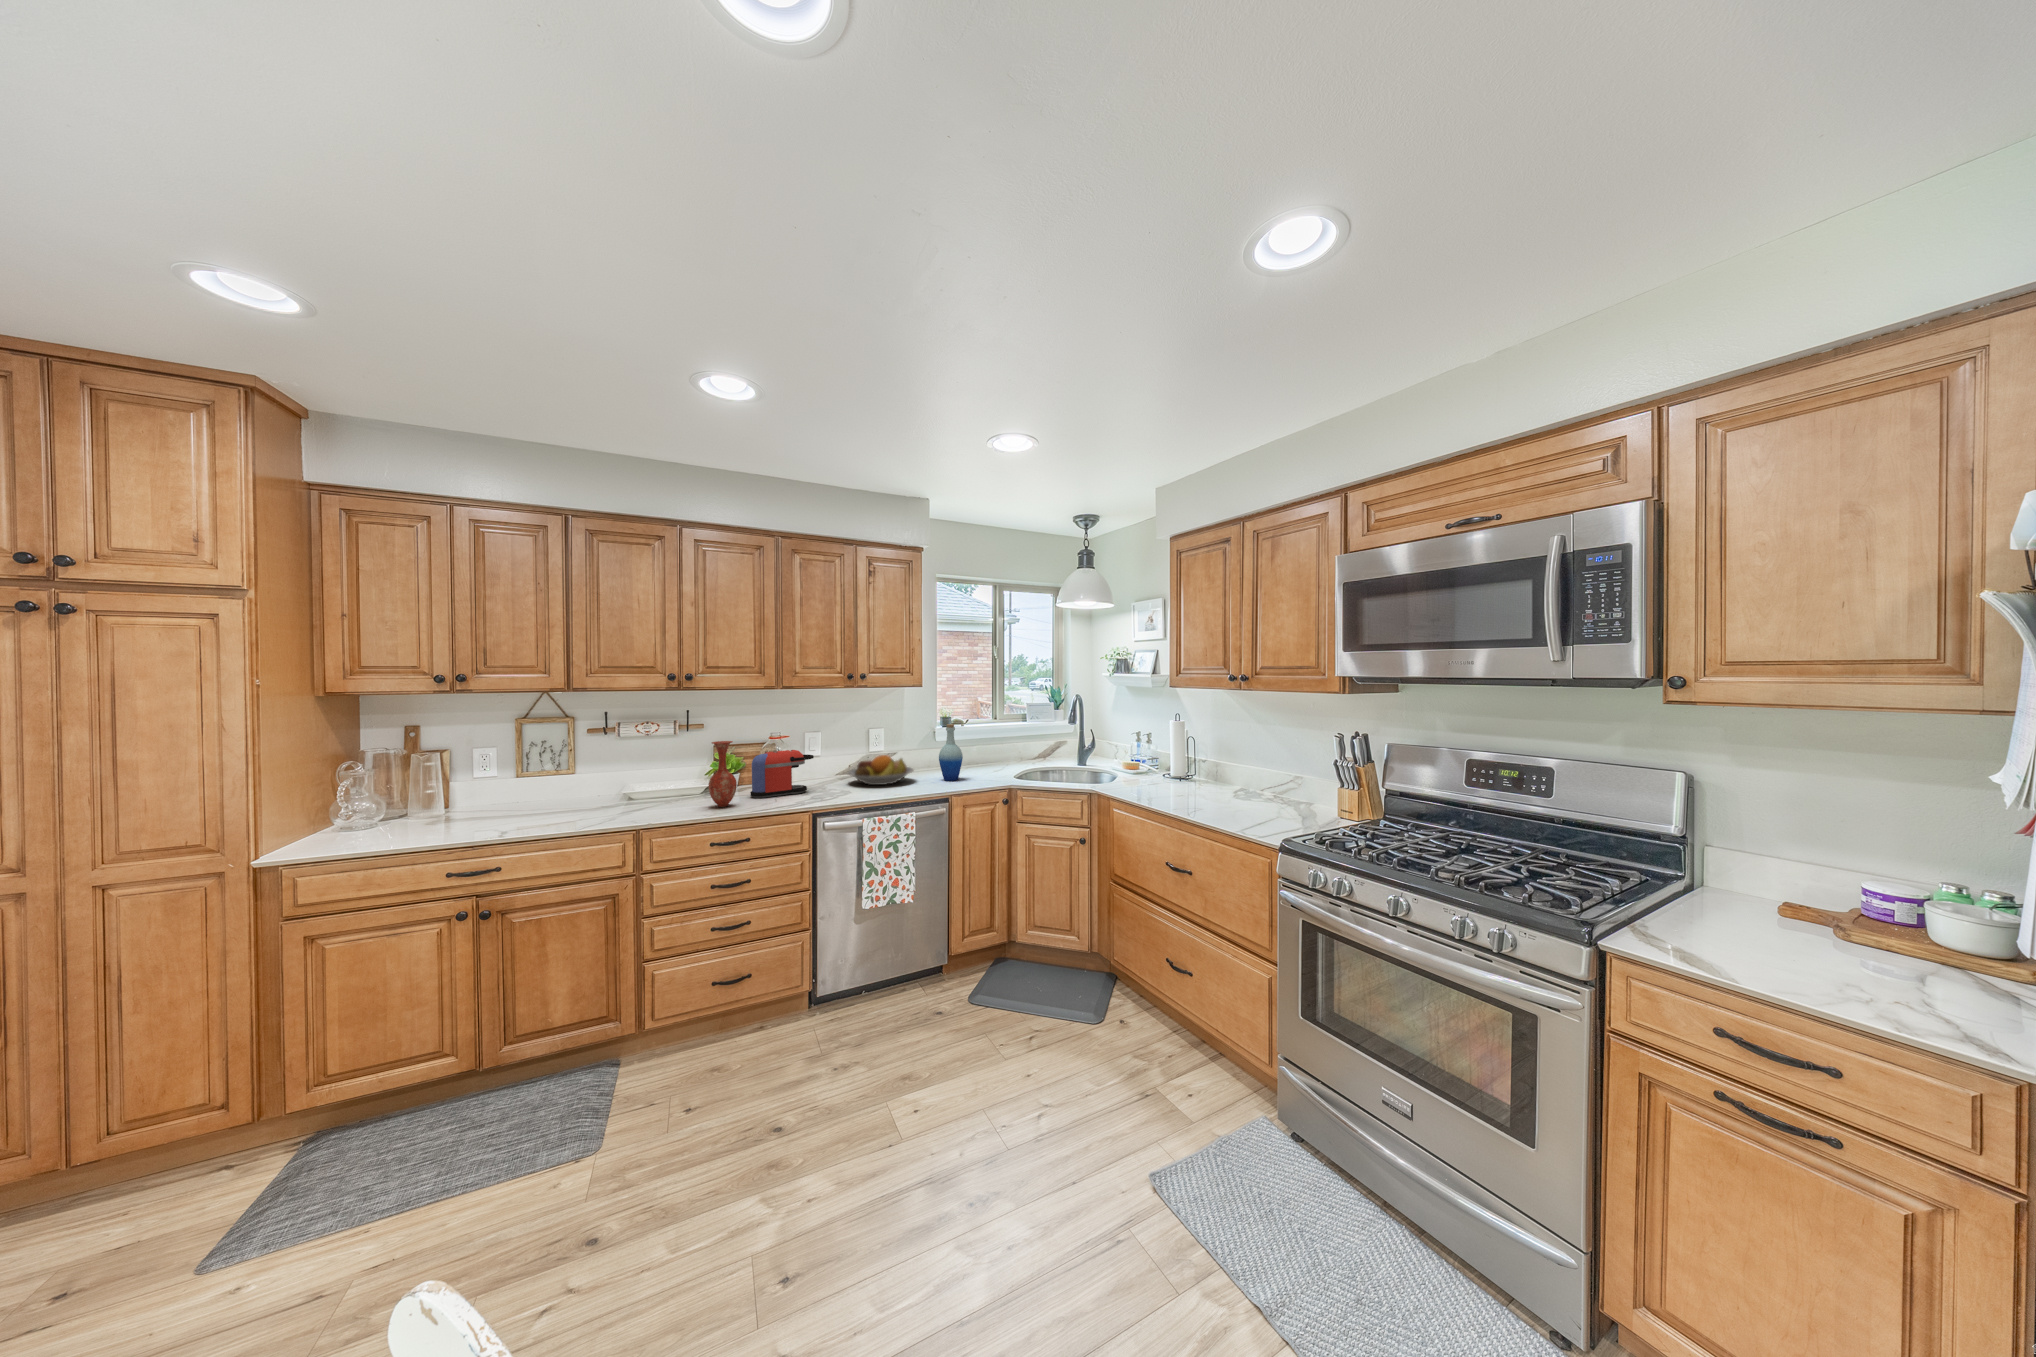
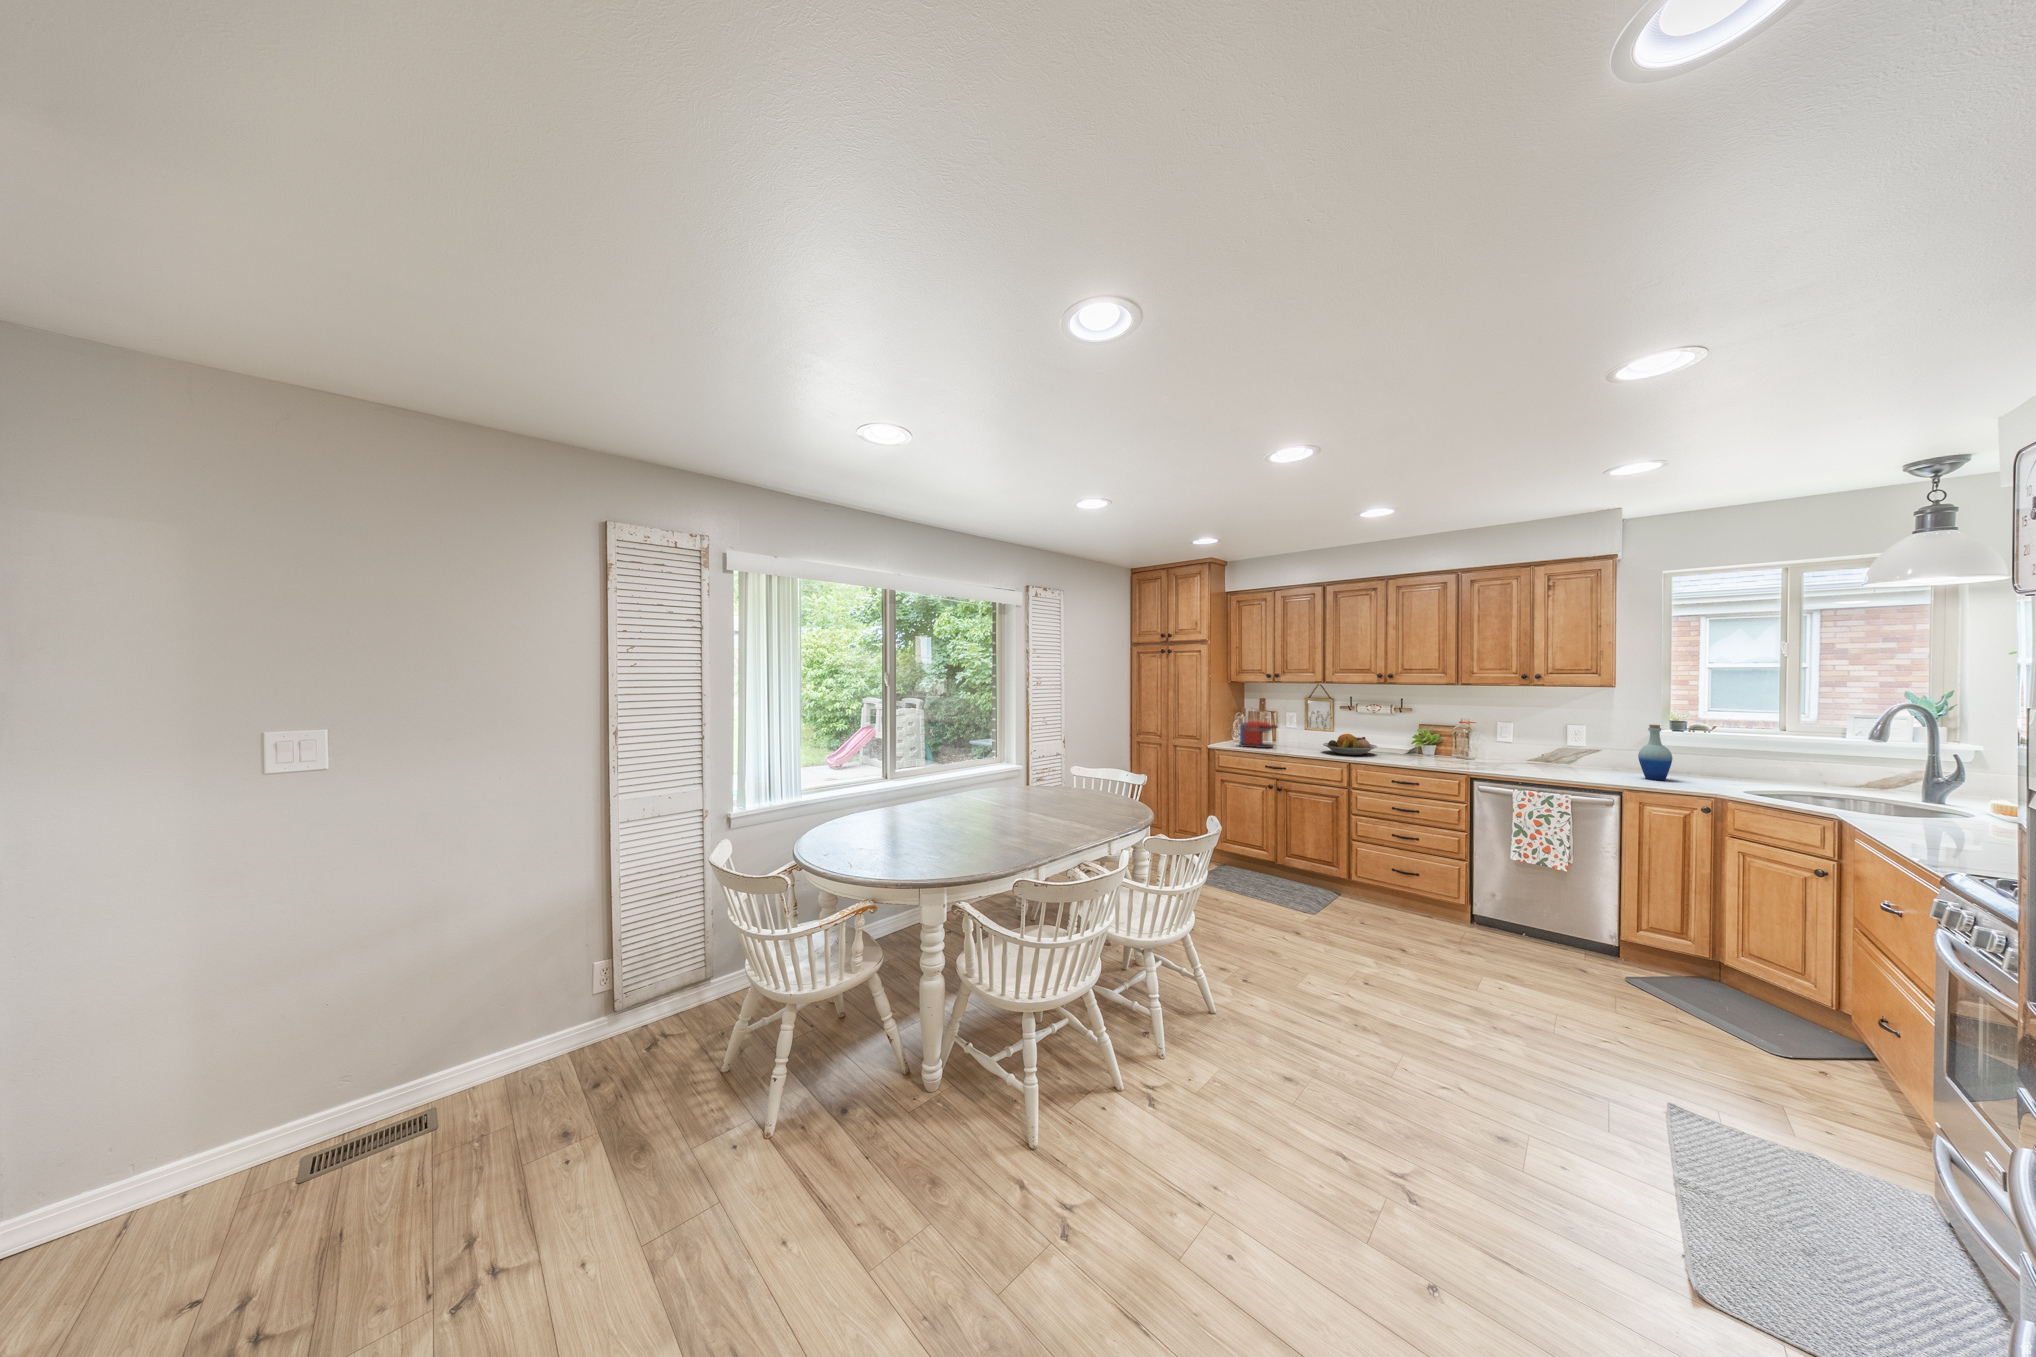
vase: present [709,741,737,807] -> none [1397,719,1416,762]
coffee maker: present [750,750,814,798] -> present [1240,721,1277,748]
fruit bowl: present [847,755,913,785] -> present [1323,734,1377,755]

